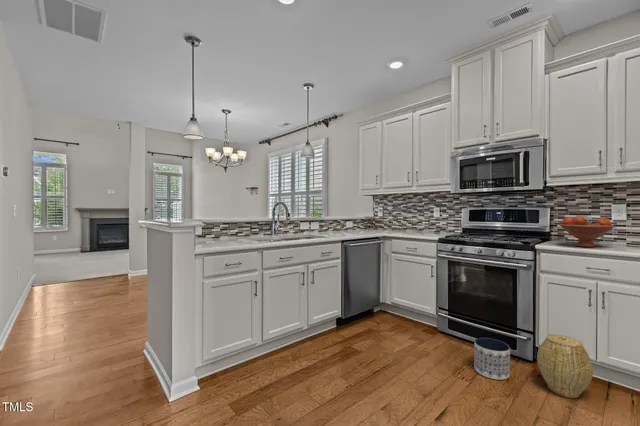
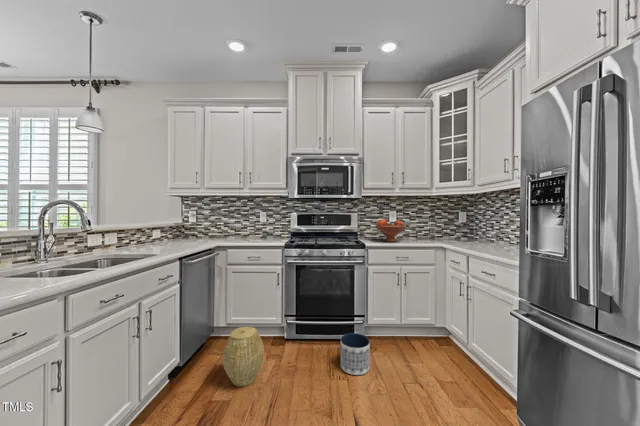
woven basket: present [537,334,593,398] -> present [222,327,264,387]

